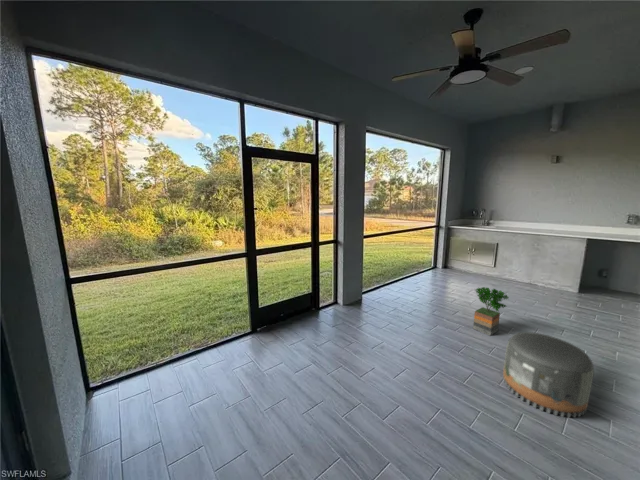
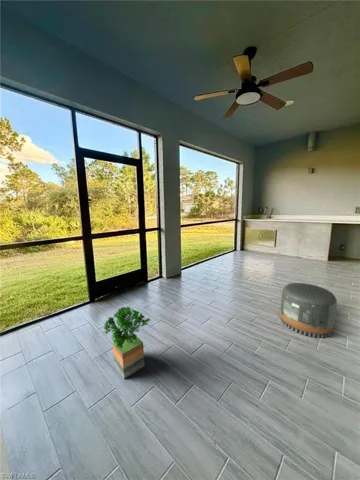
potted tree: present [473,287,509,336] -> present [104,307,150,379]

